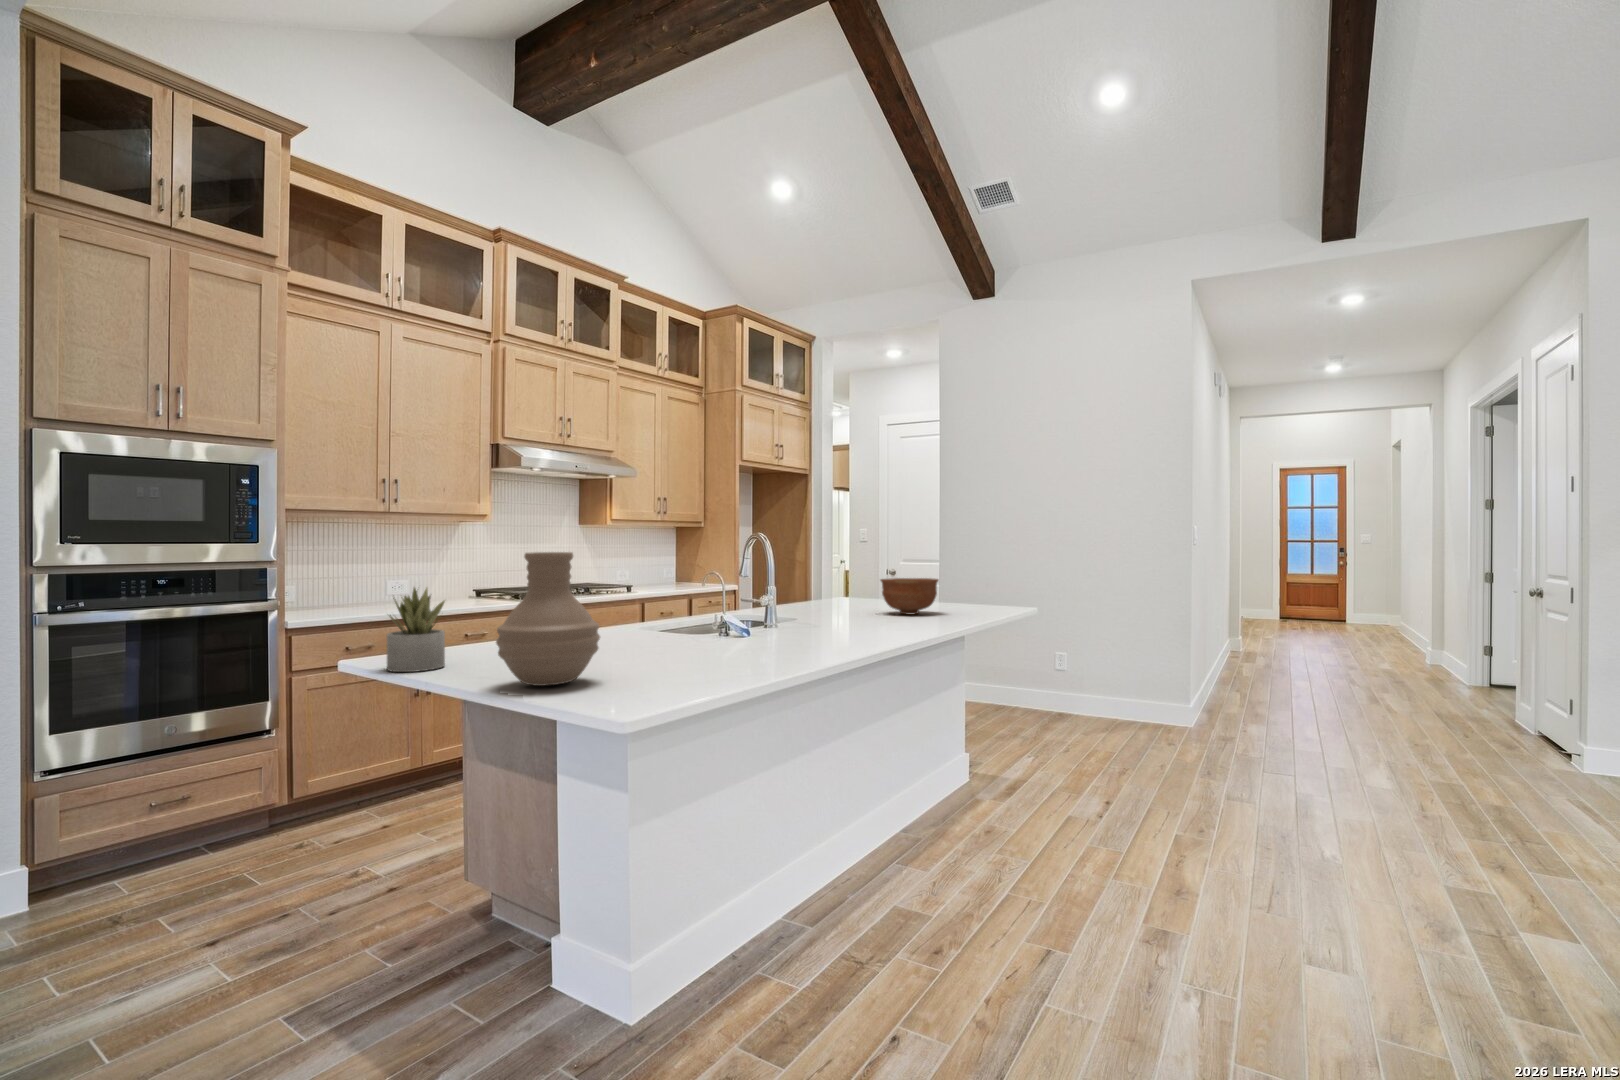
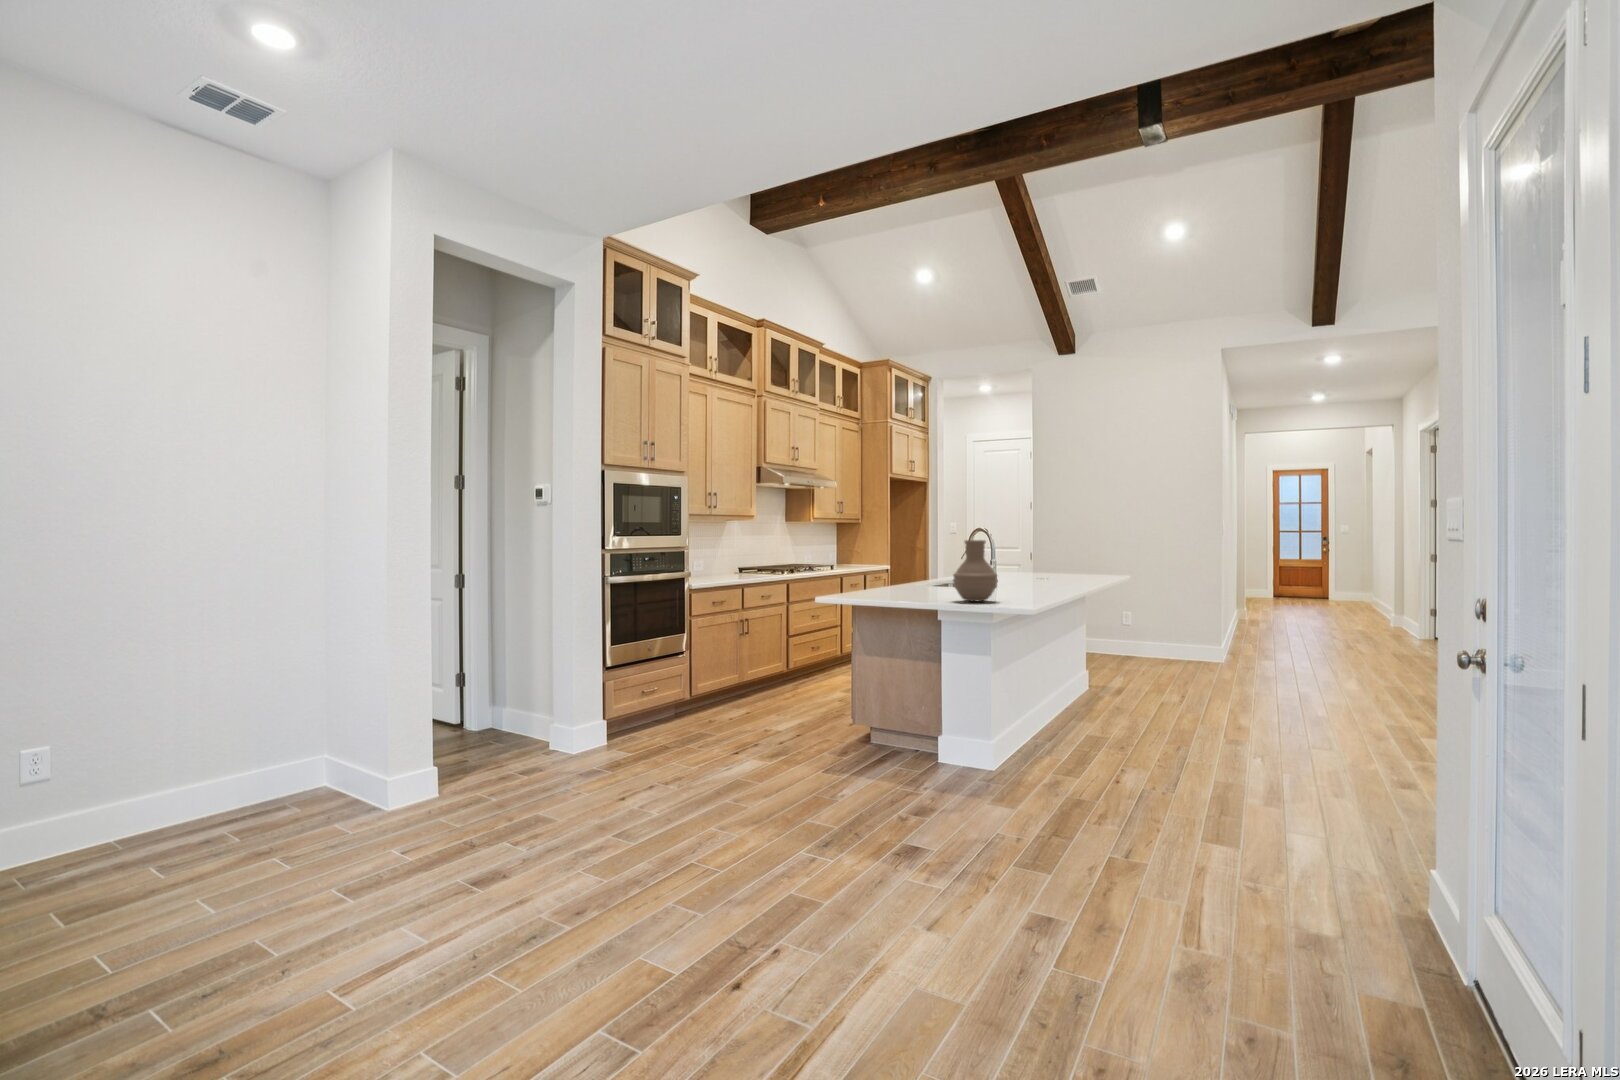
bowl: present [881,578,938,615] -> none [1043,558,1082,580]
succulent plant: present [387,588,445,672] -> none [867,557,895,599]

